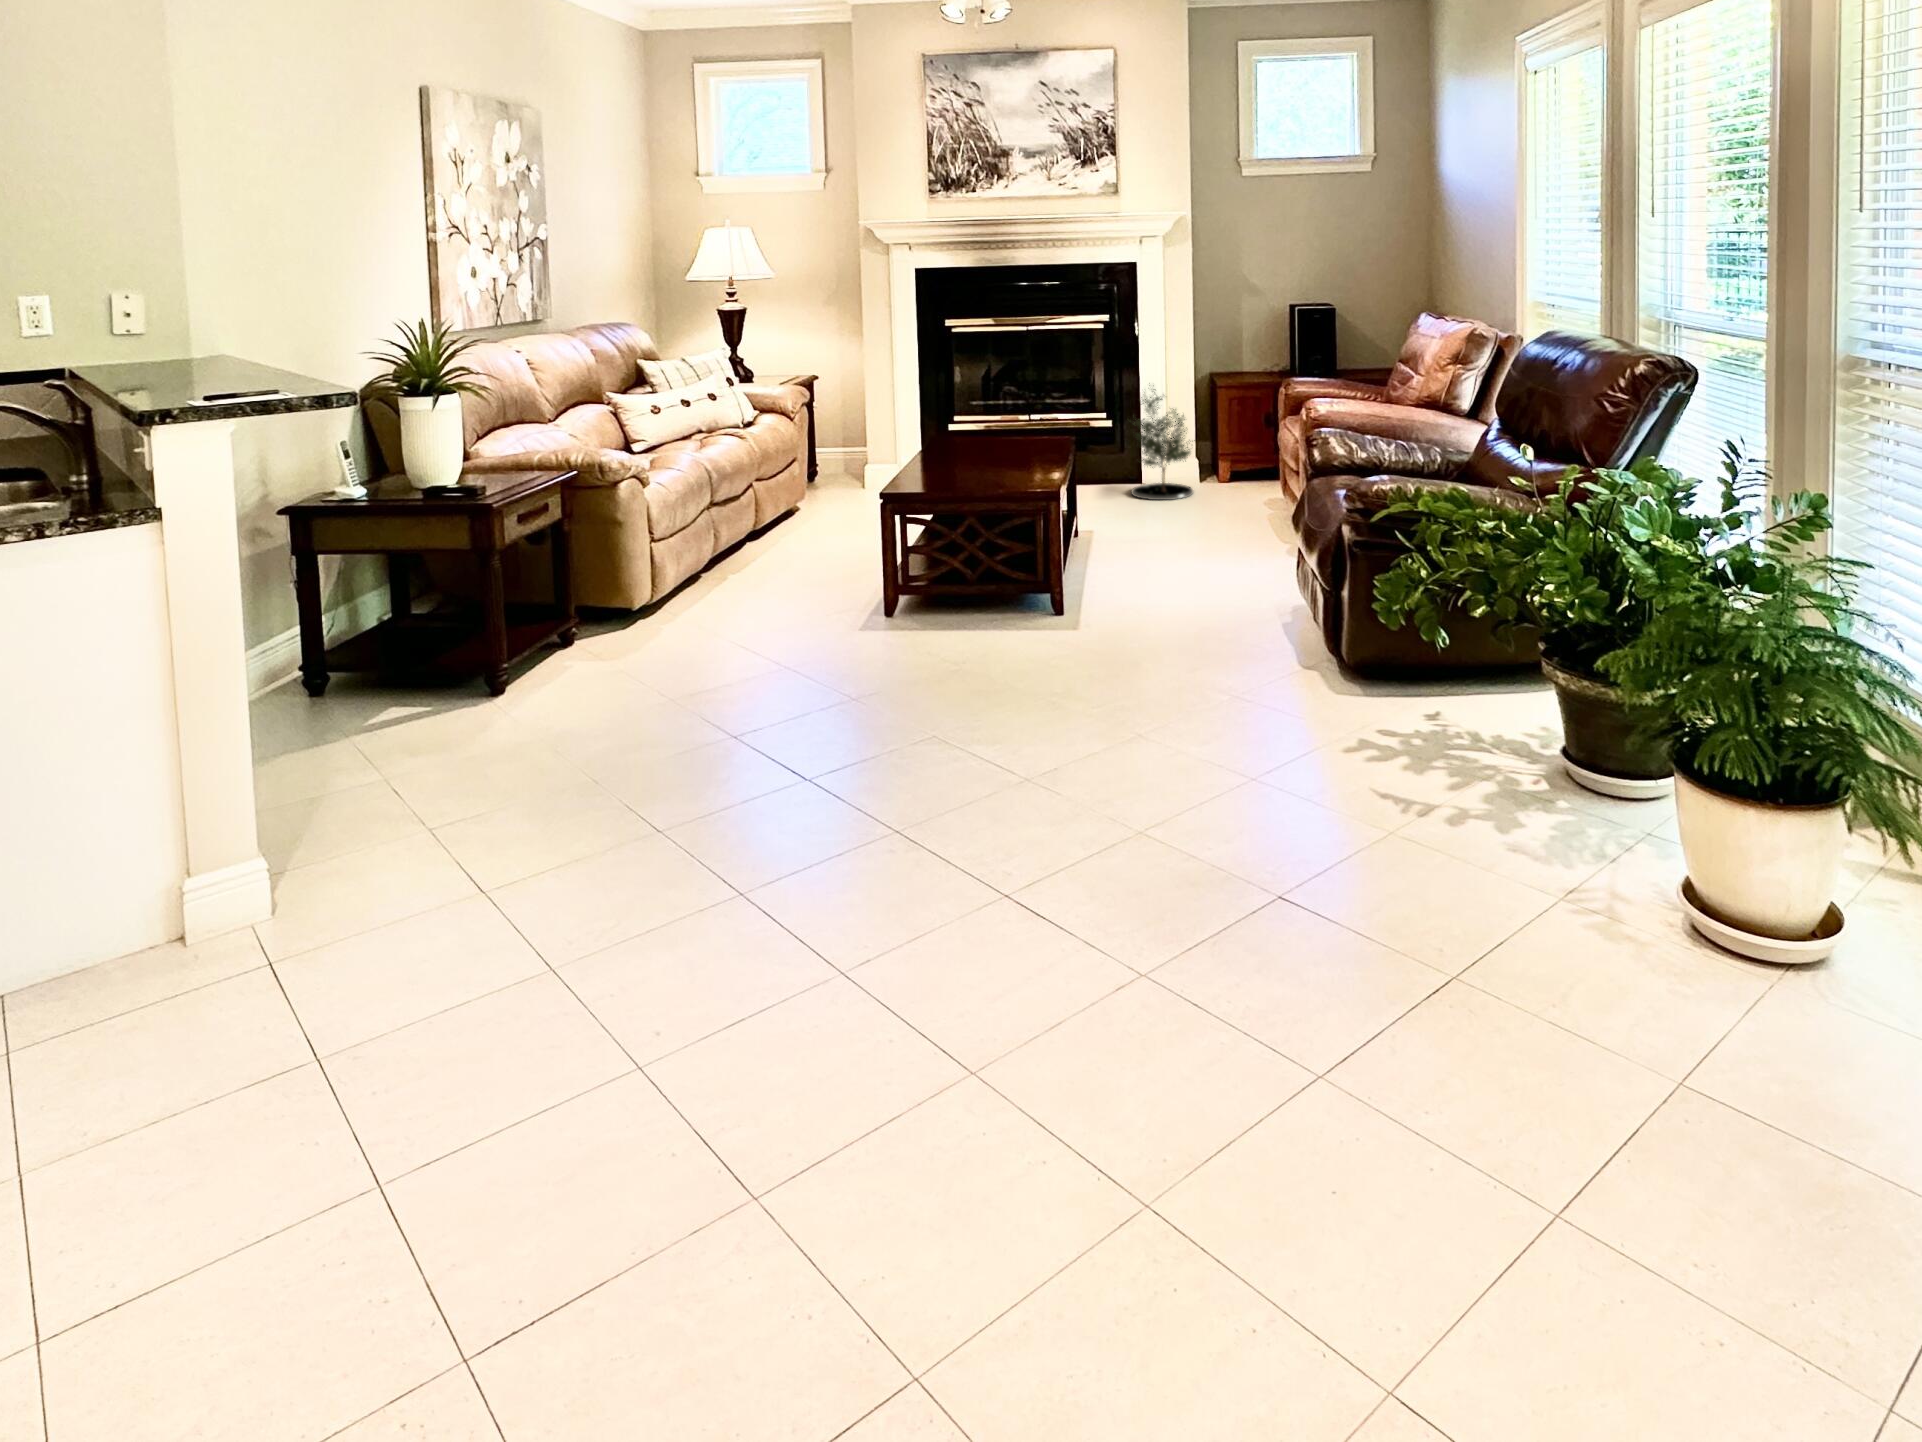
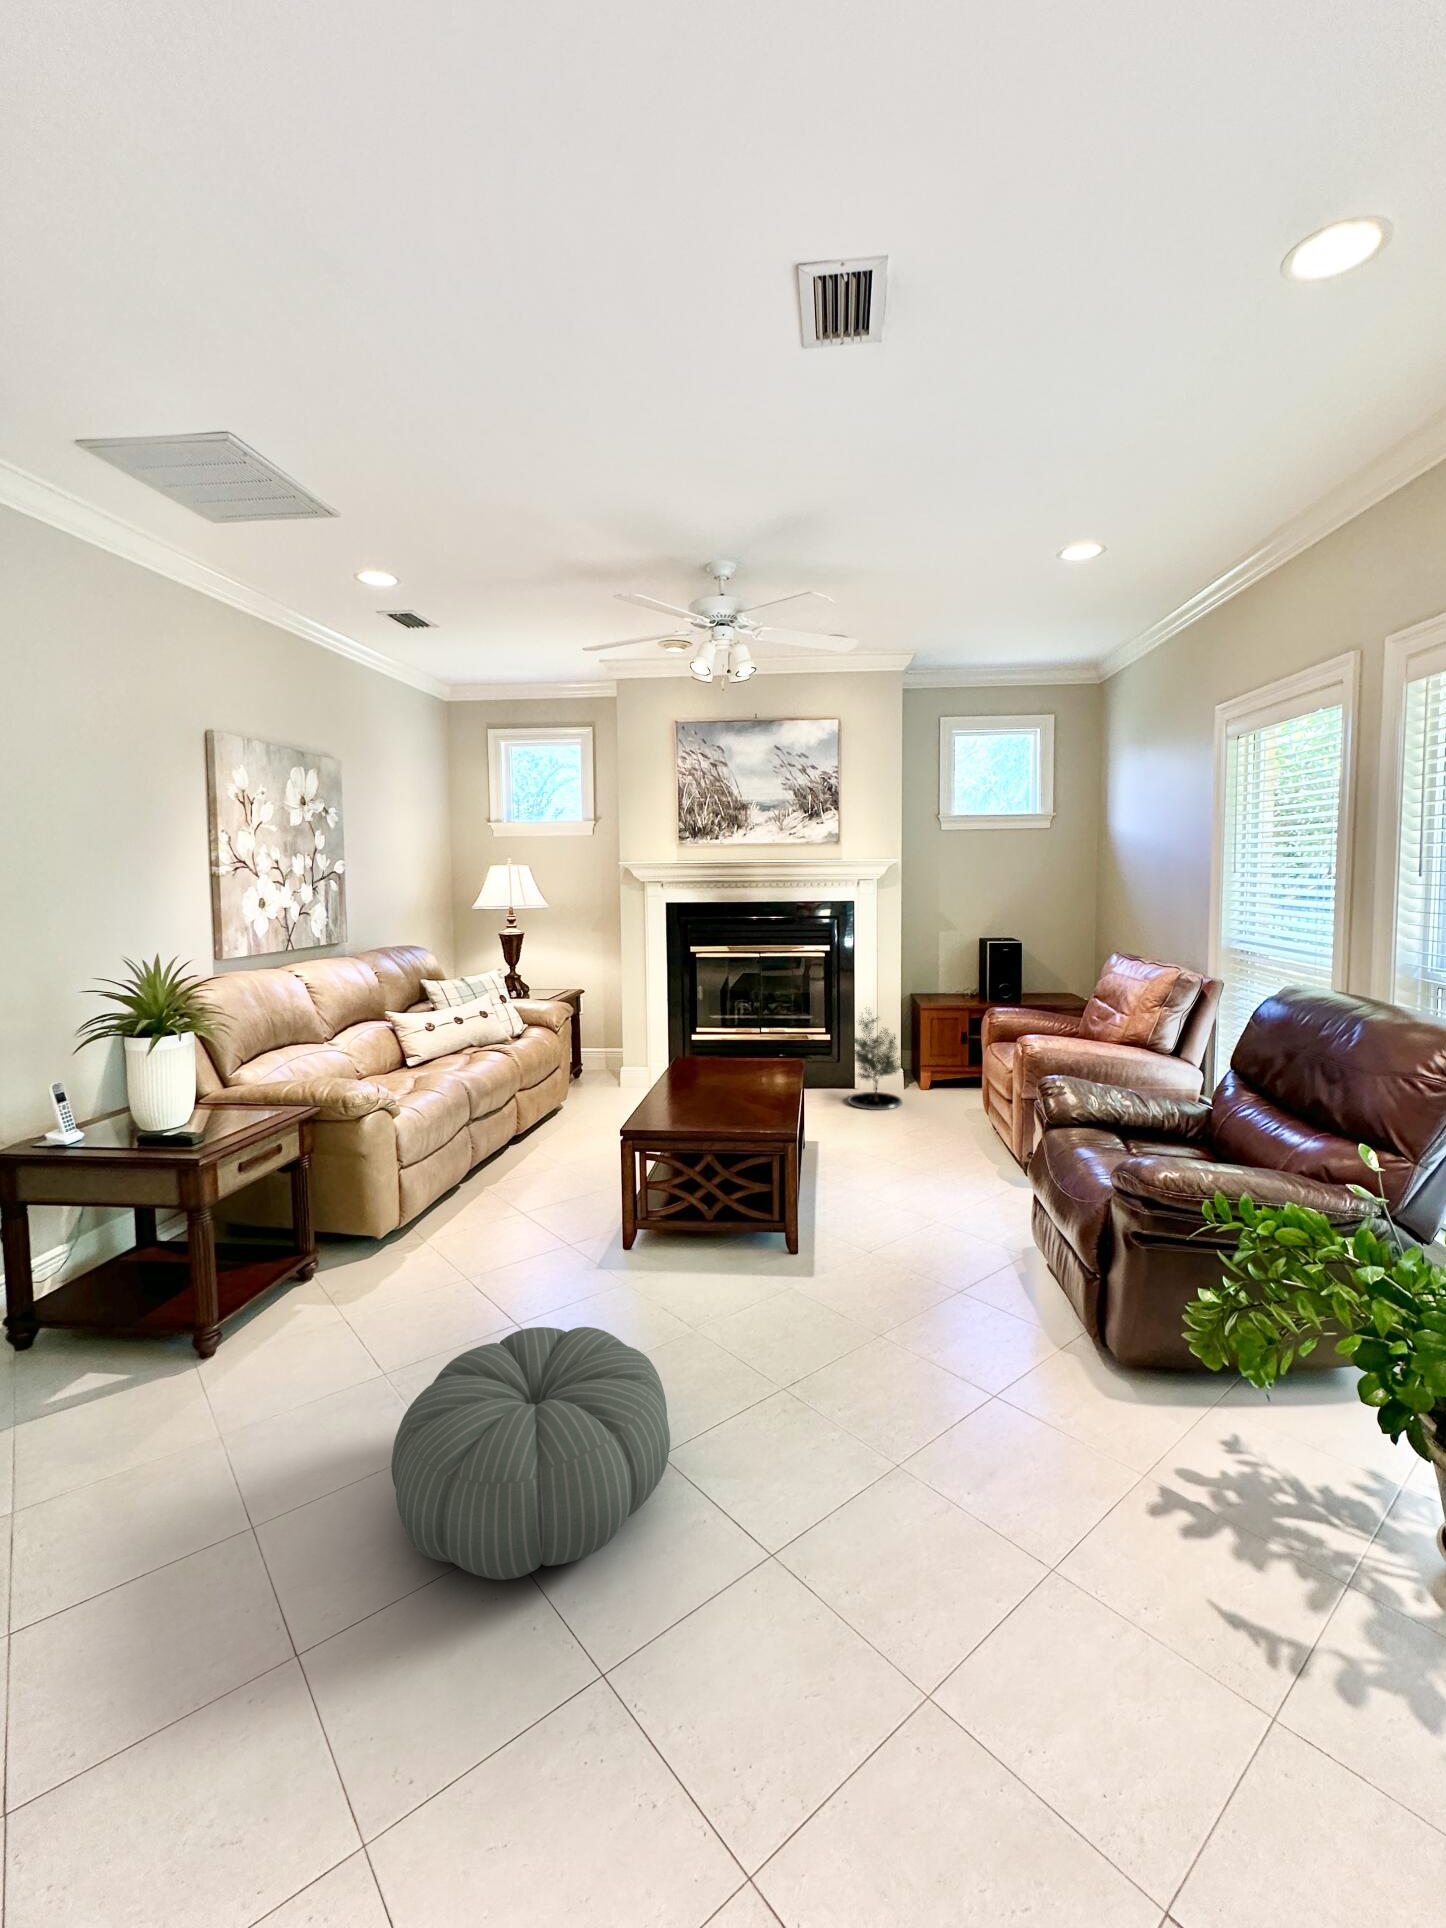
pouf: none [709,636,942,794] -> present [391,1327,670,1580]

